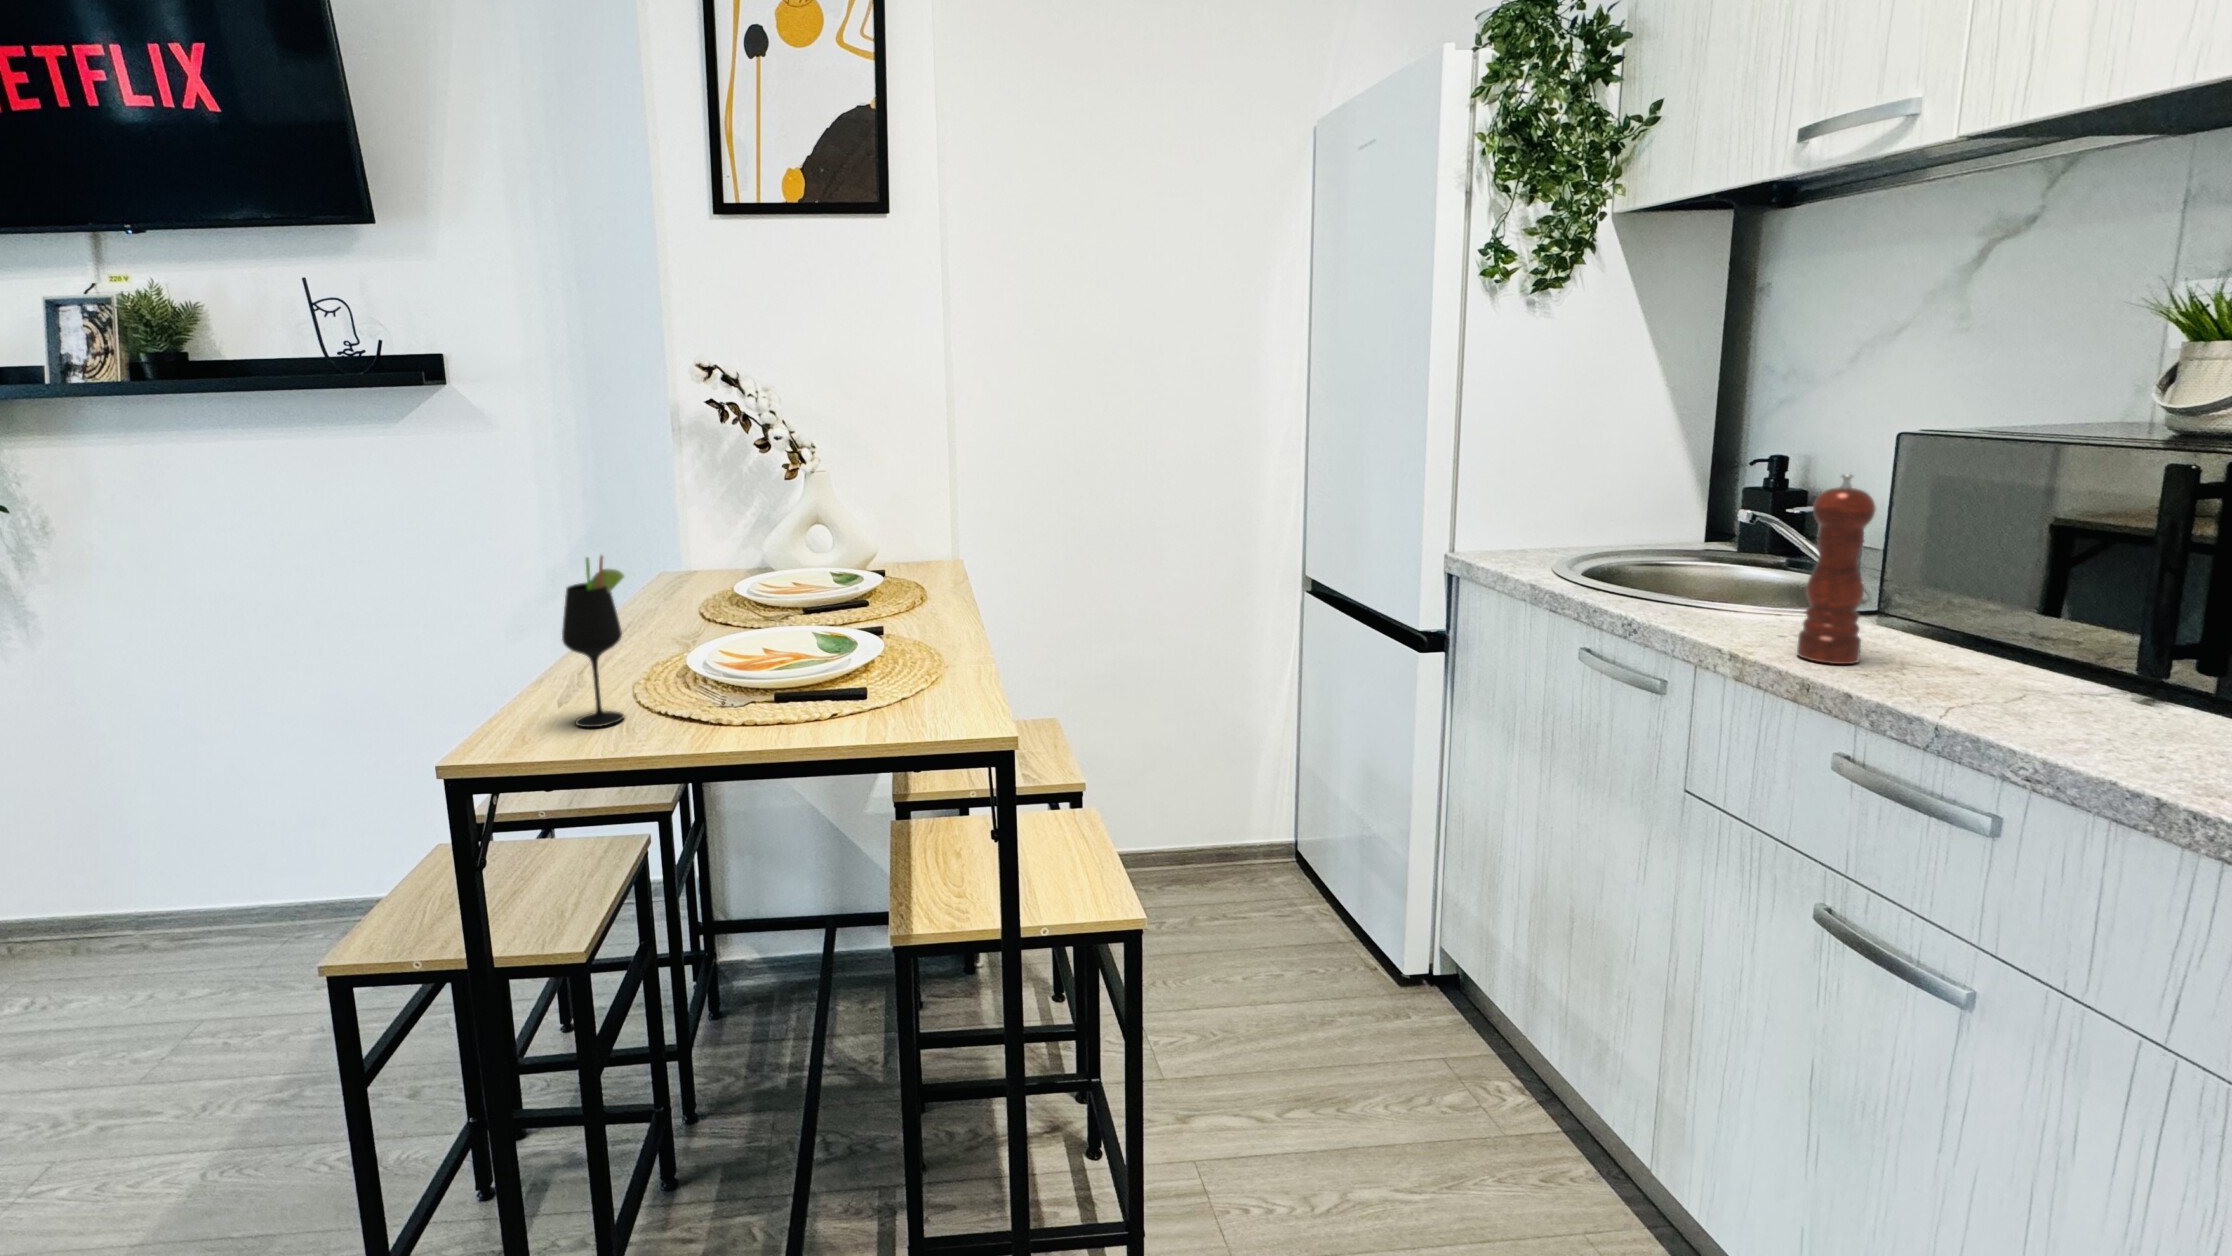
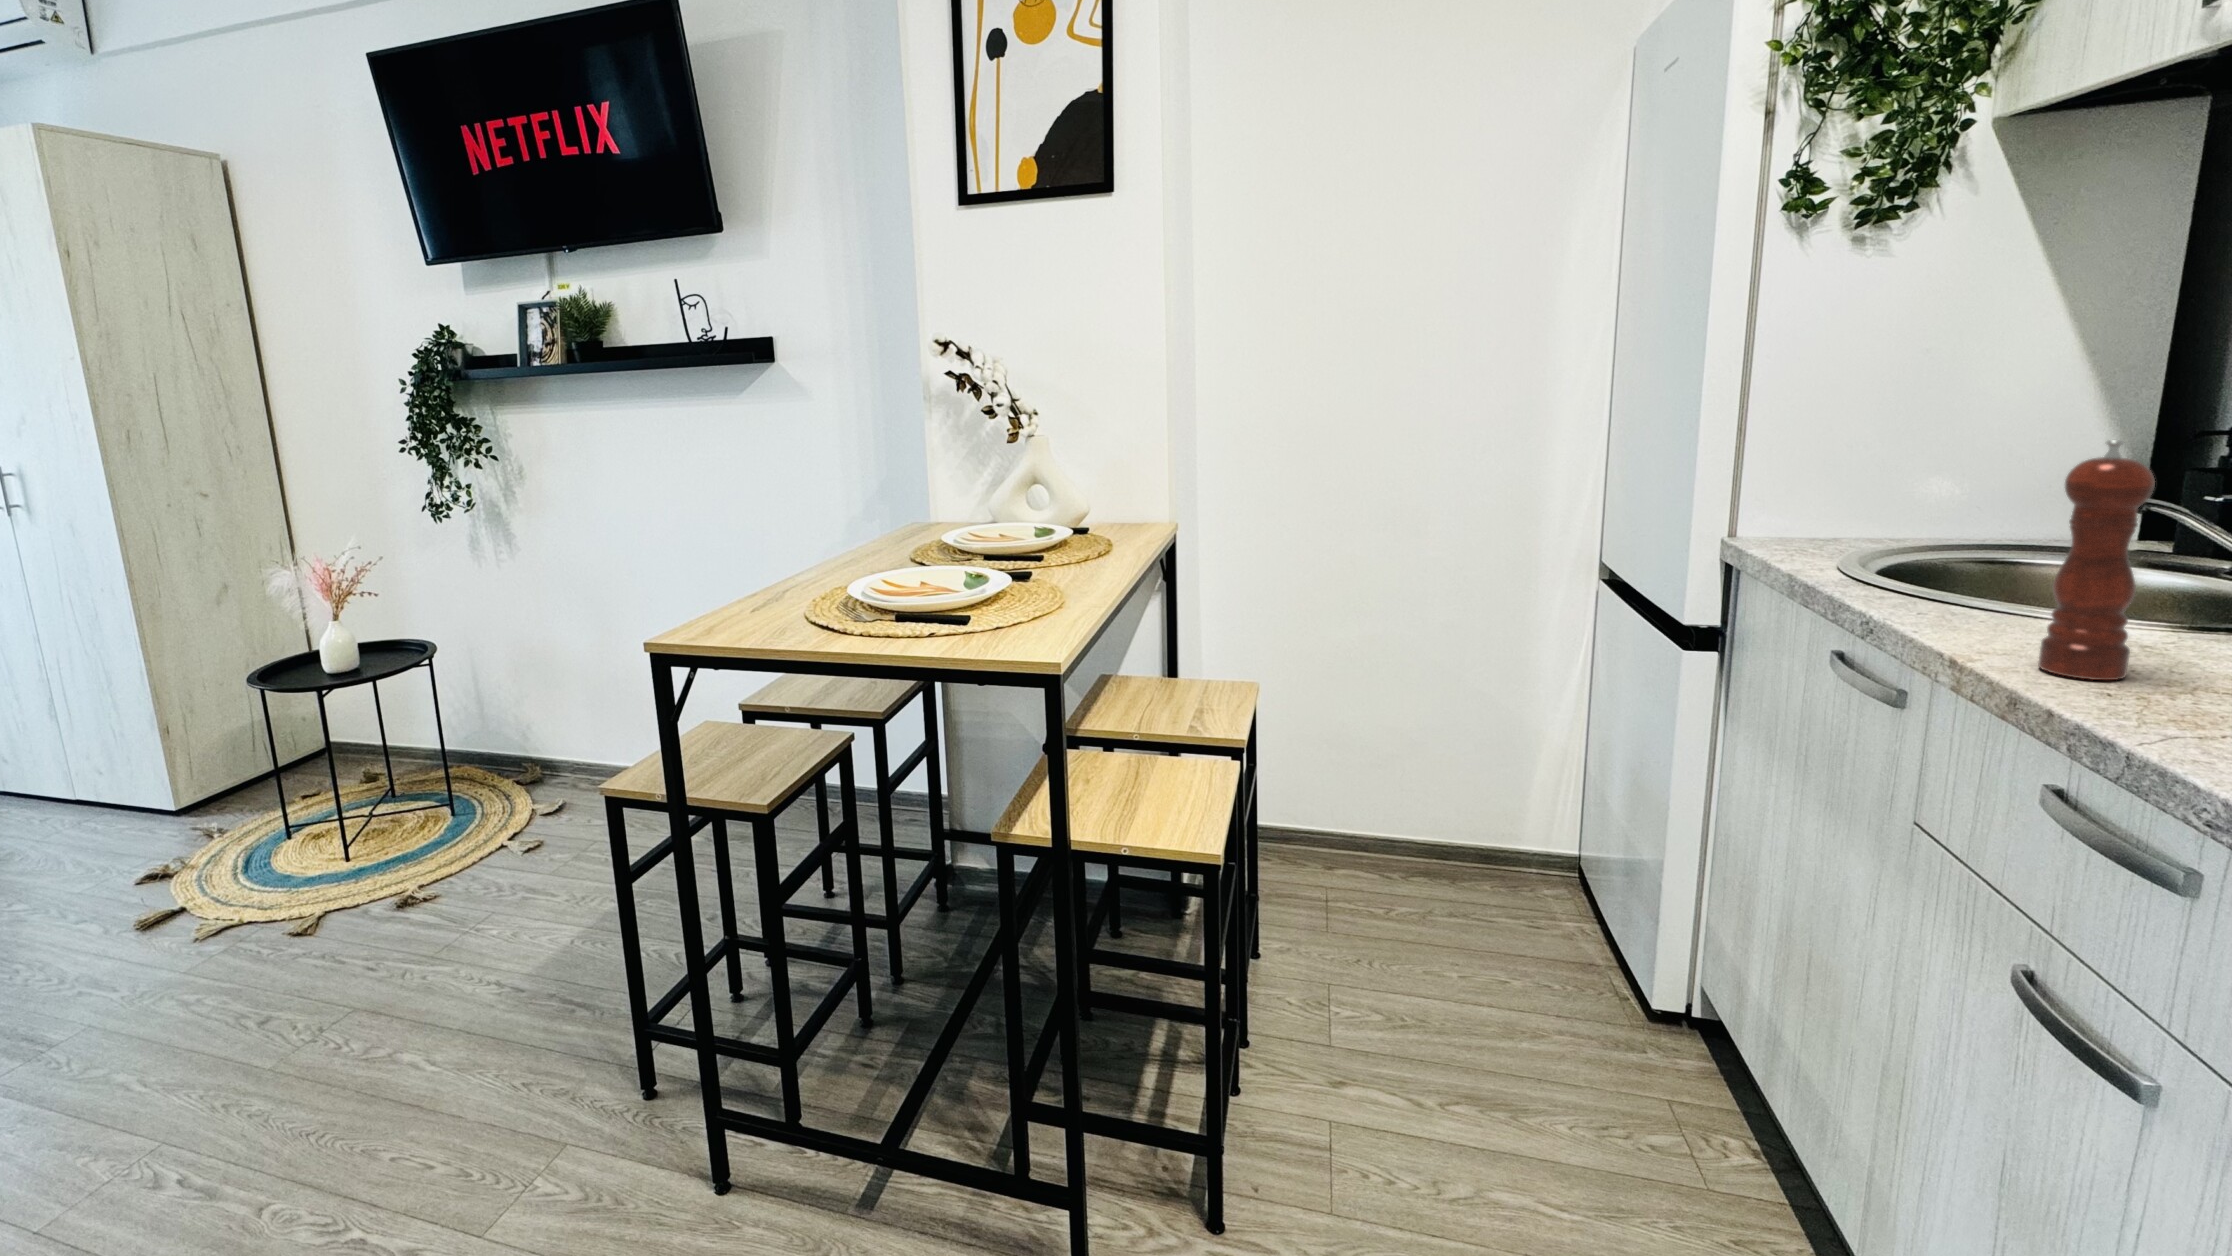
wine glass: present [562,556,624,727] -> none [724,493,772,630]

